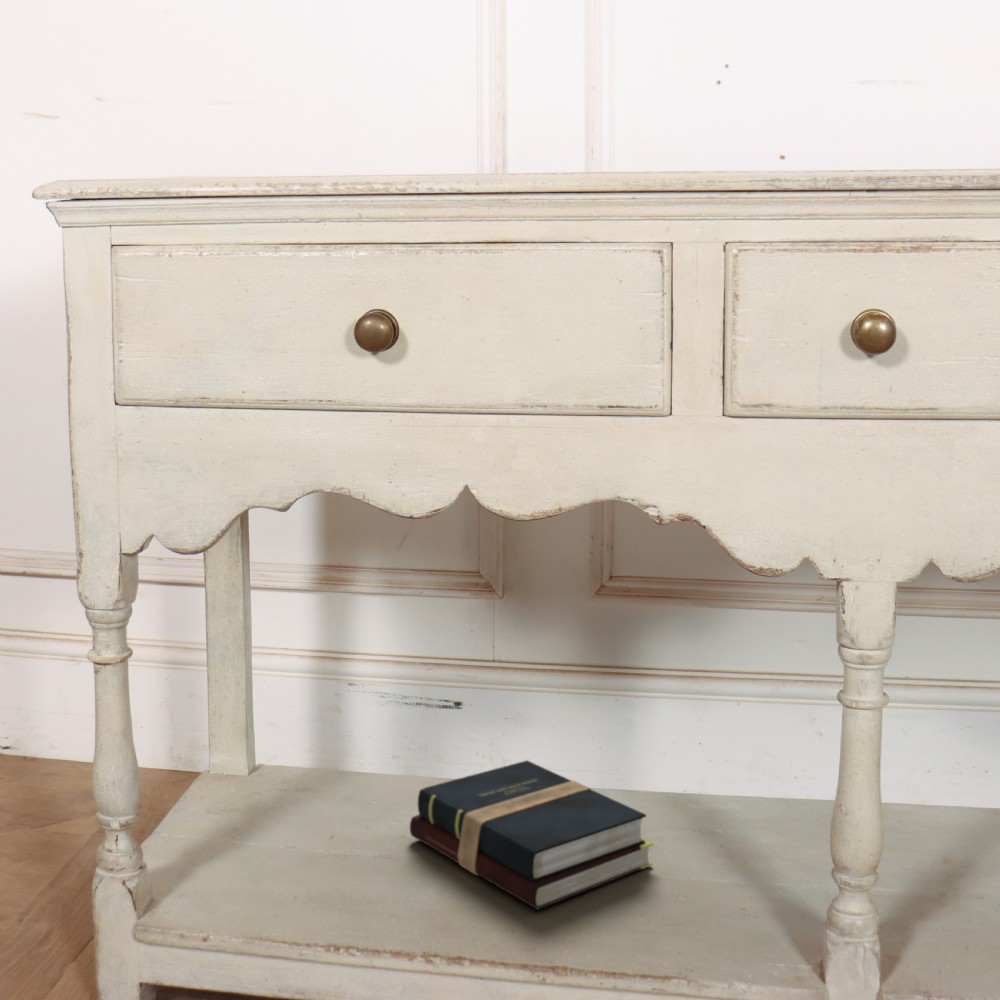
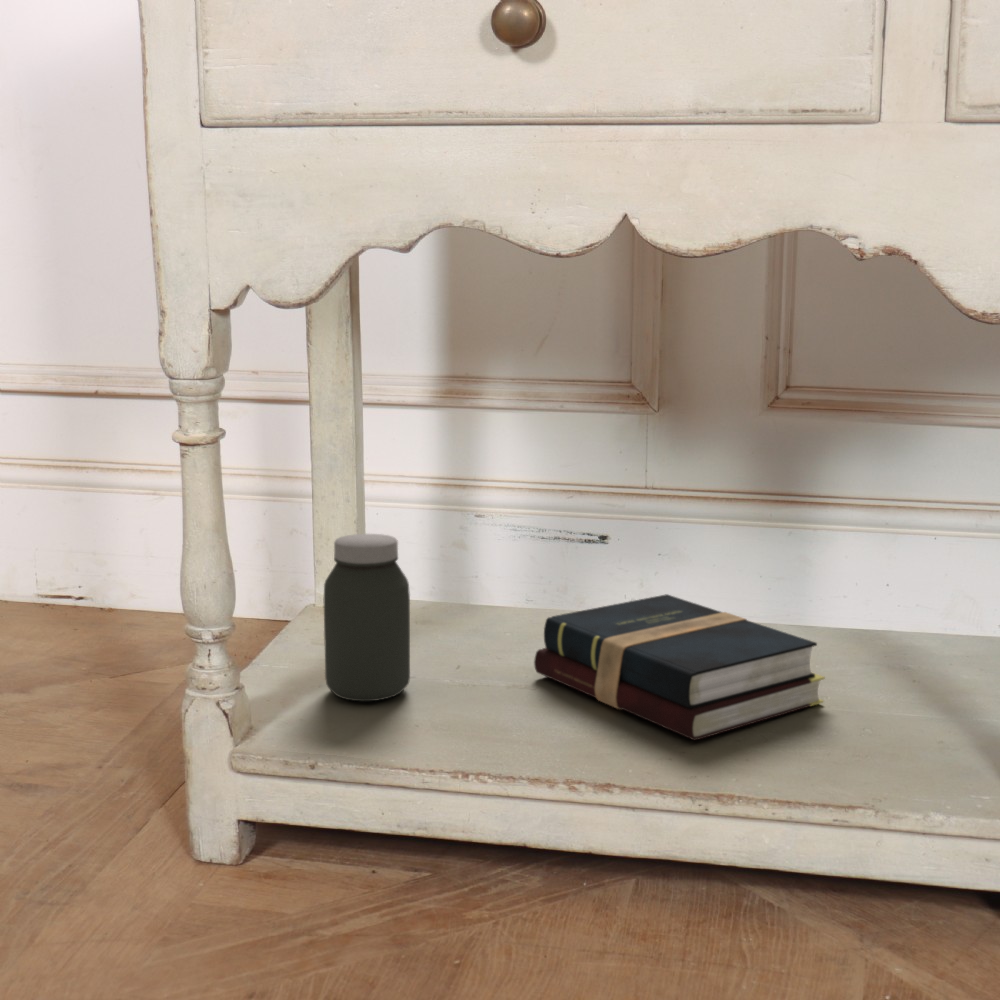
jar: none [225,721,300,870] -> present [323,534,410,701]

